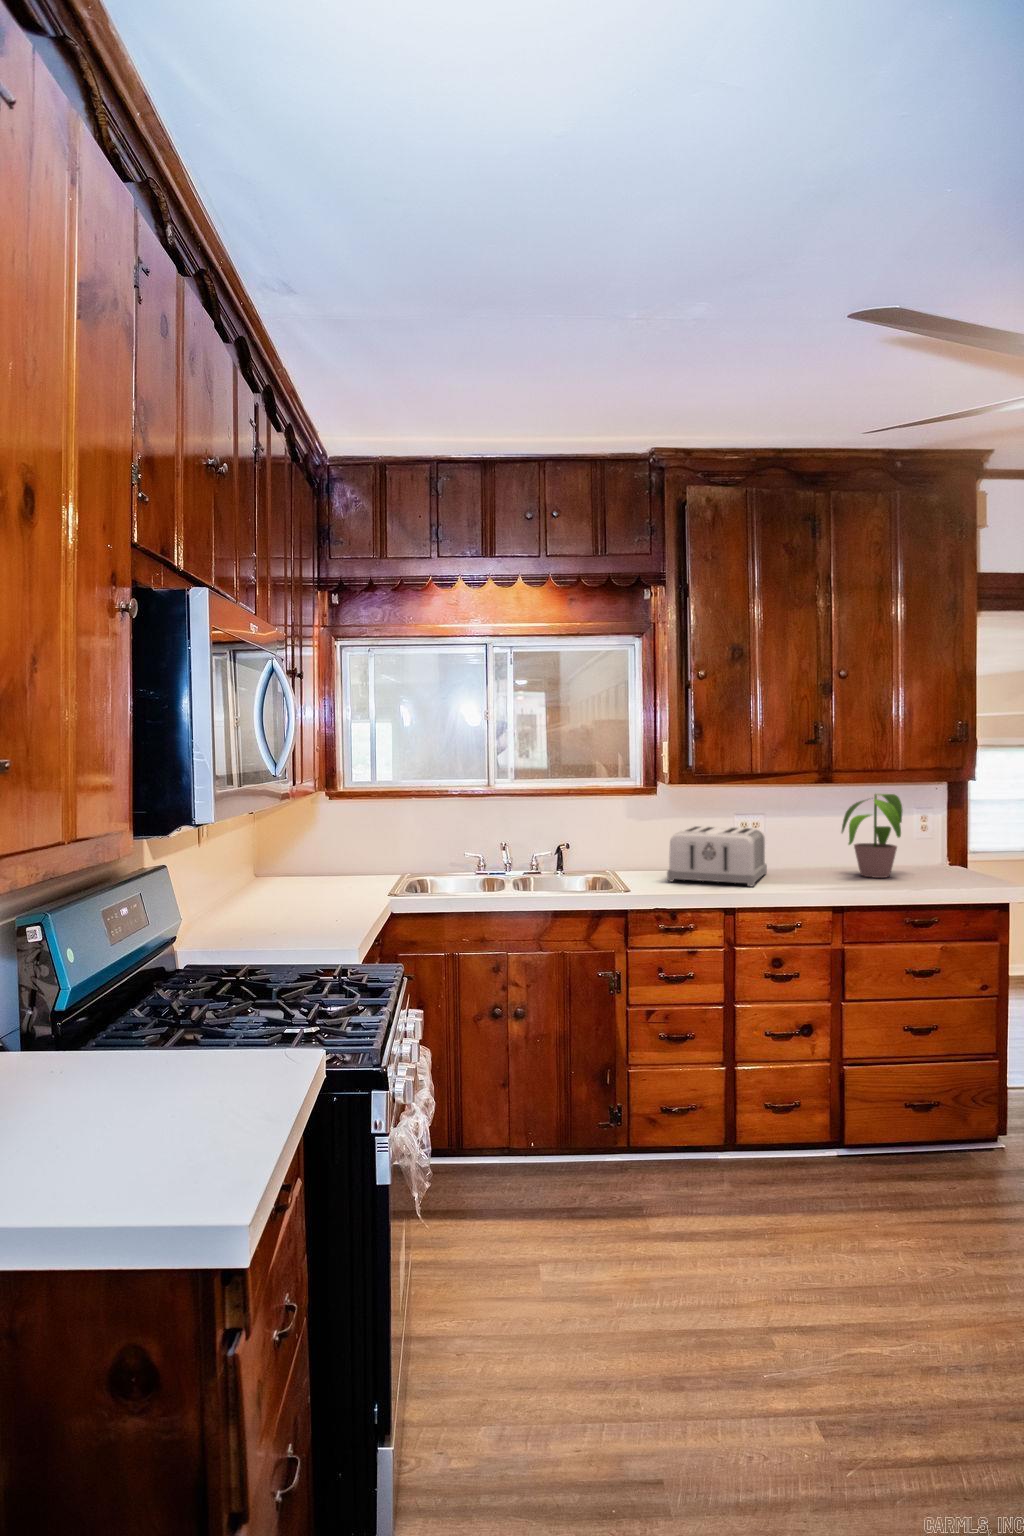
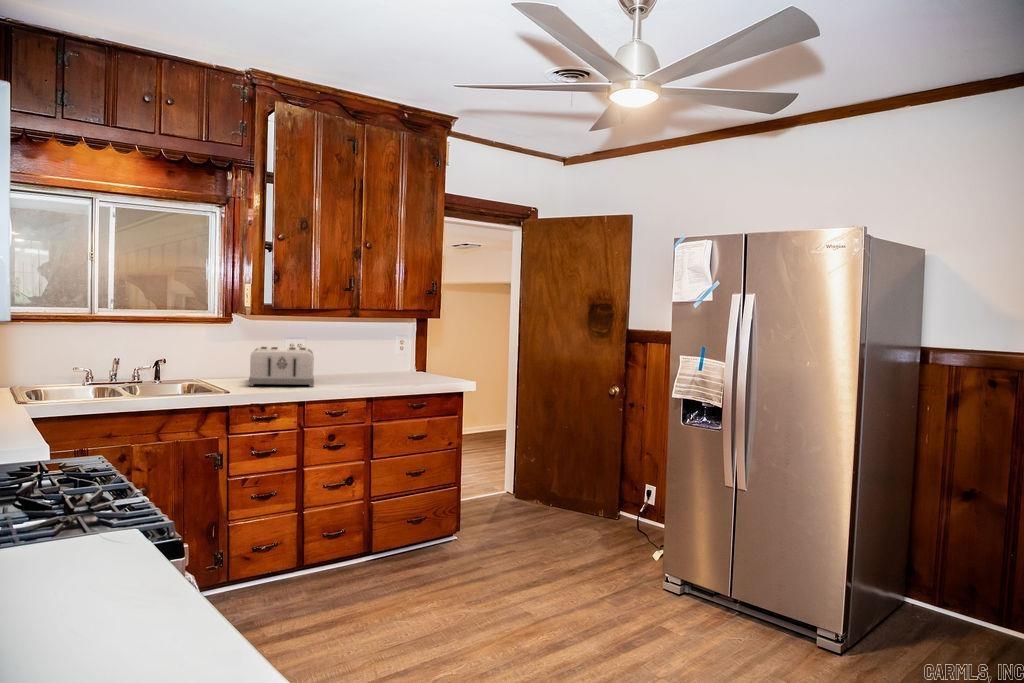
potted plant: present [842,794,903,878] -> none [355,325,408,379]

